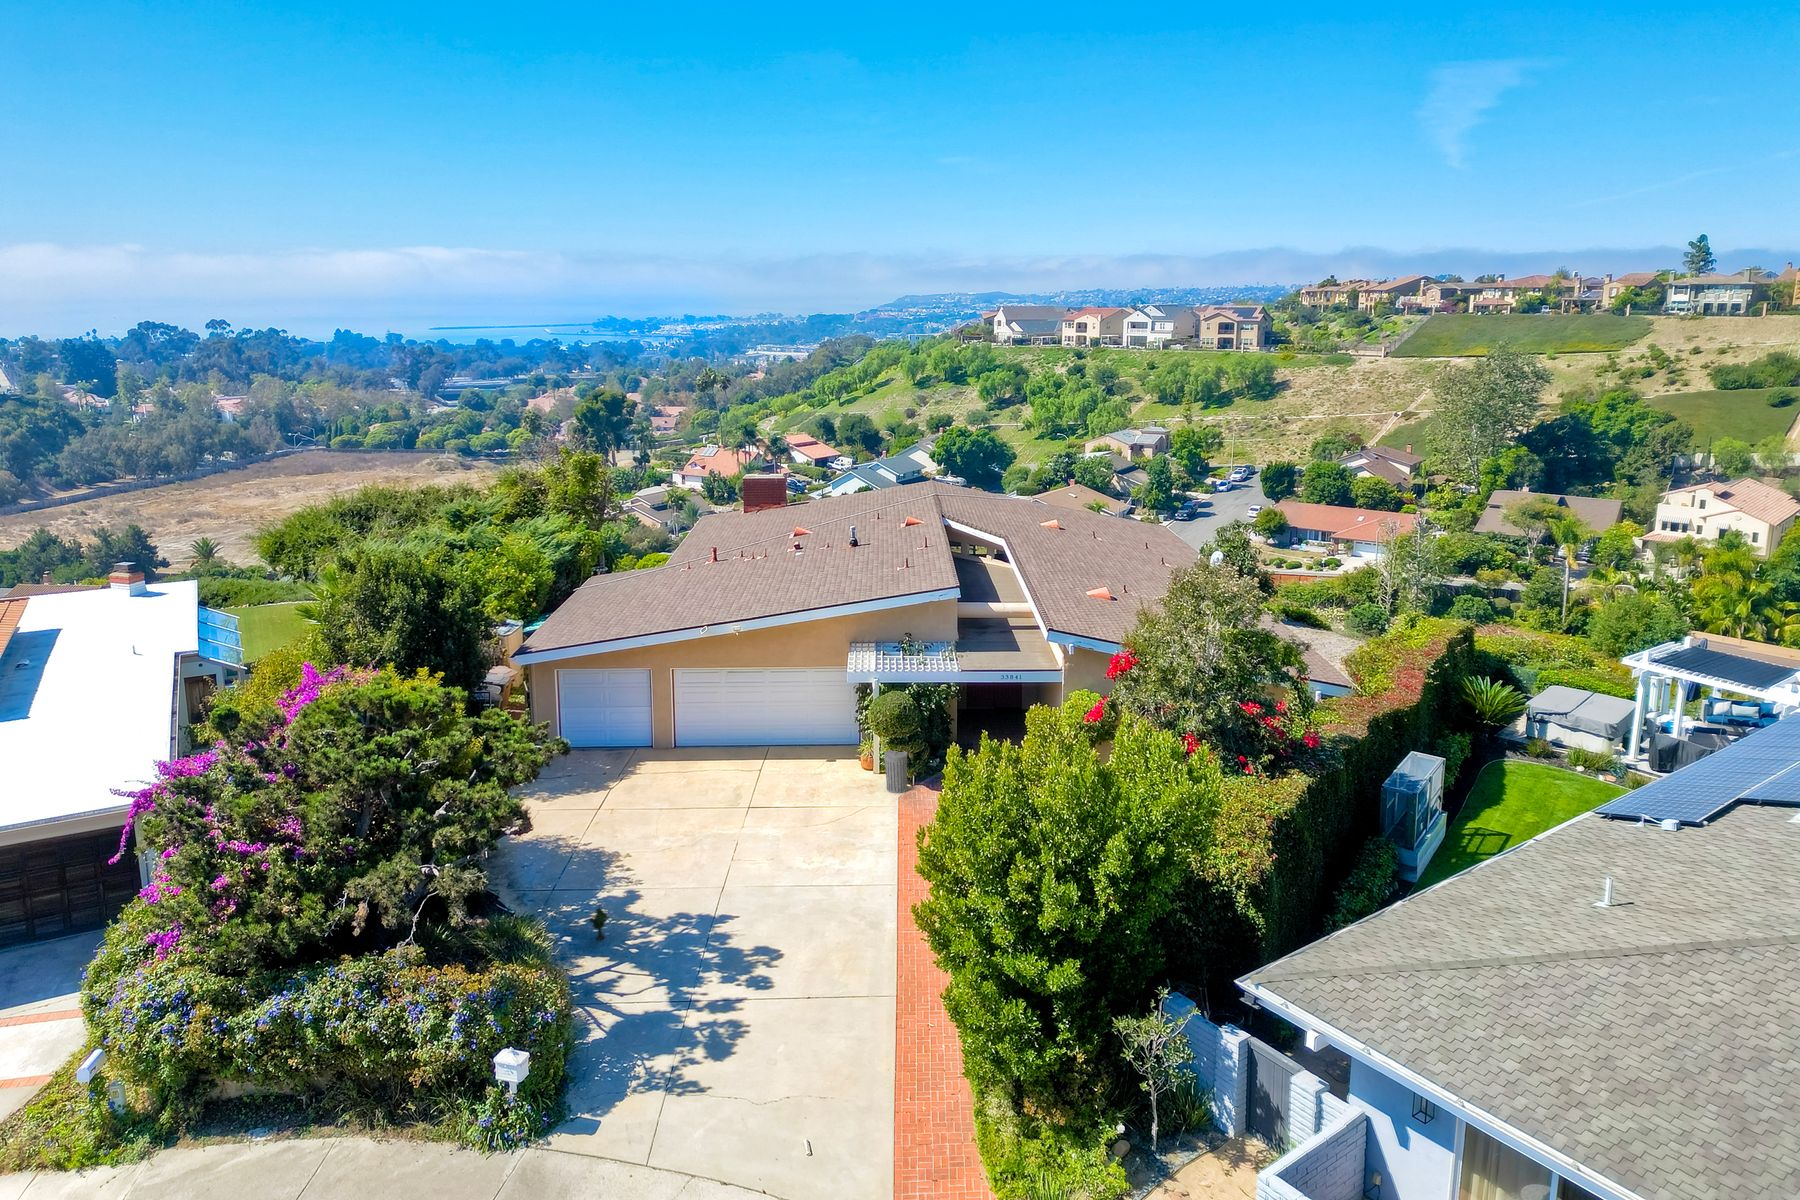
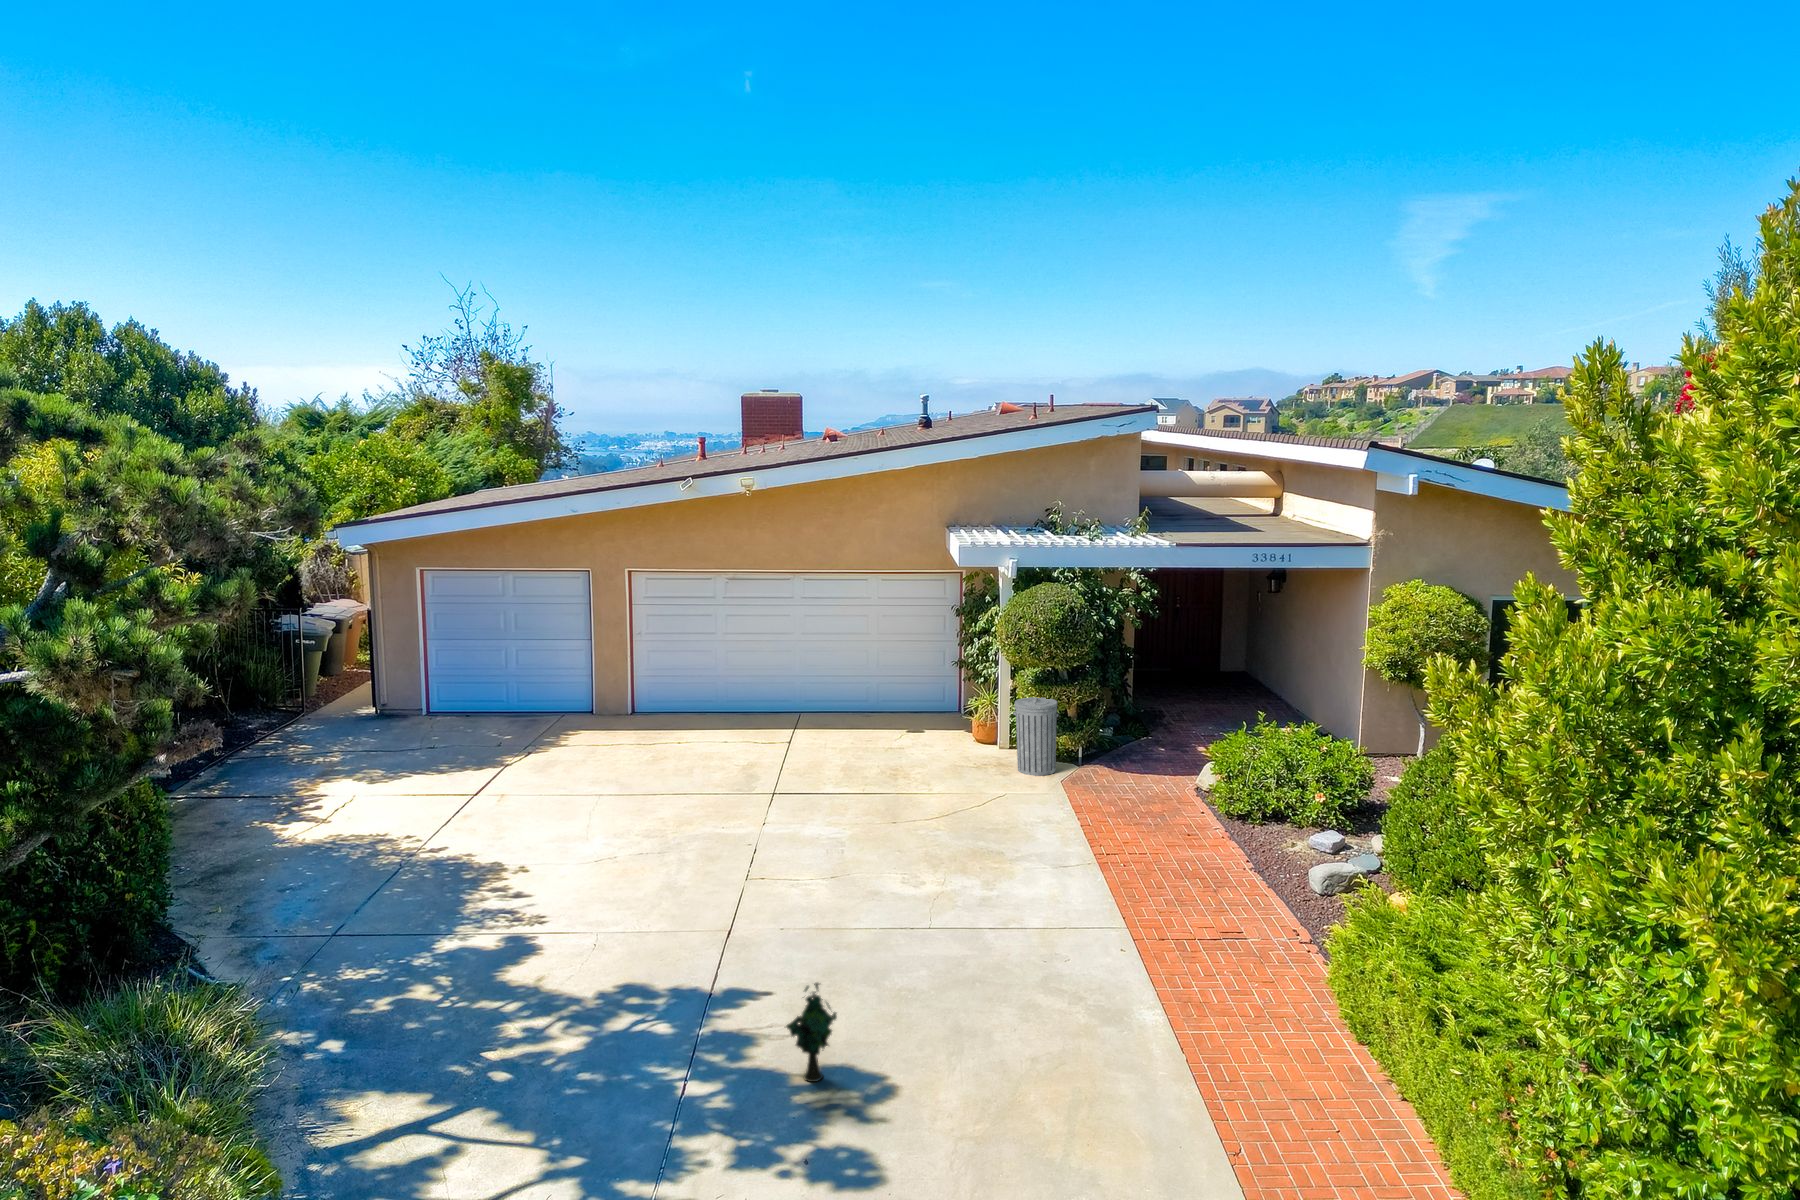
decorative plant: present [589,906,609,940] -> present [786,983,837,1082]

